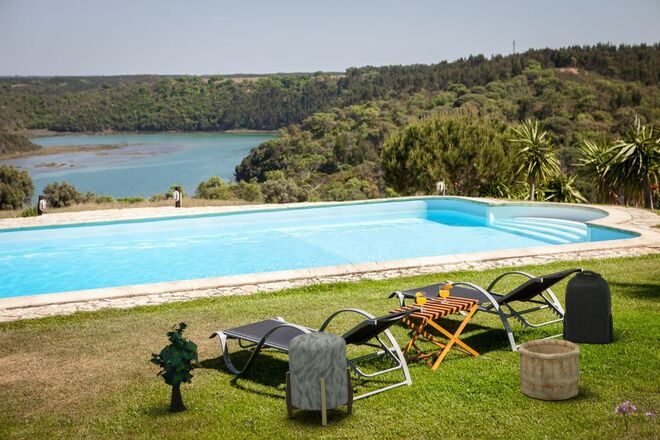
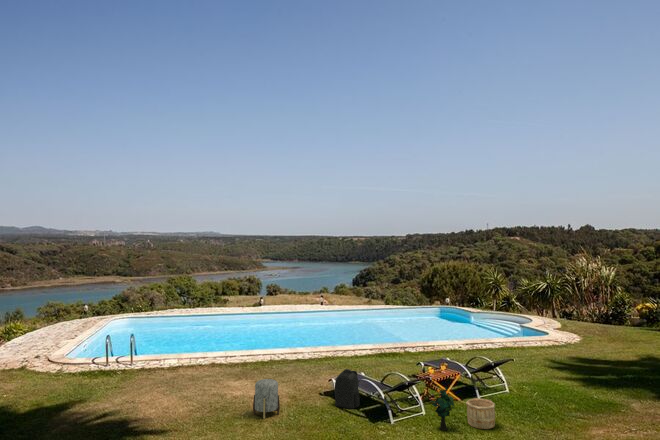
backpack: present [562,270,614,343] -> present [335,369,360,409]
decorative plant: present [149,322,201,412] -> present [431,387,454,430]
stool: present [285,332,353,426] -> present [253,379,280,419]

